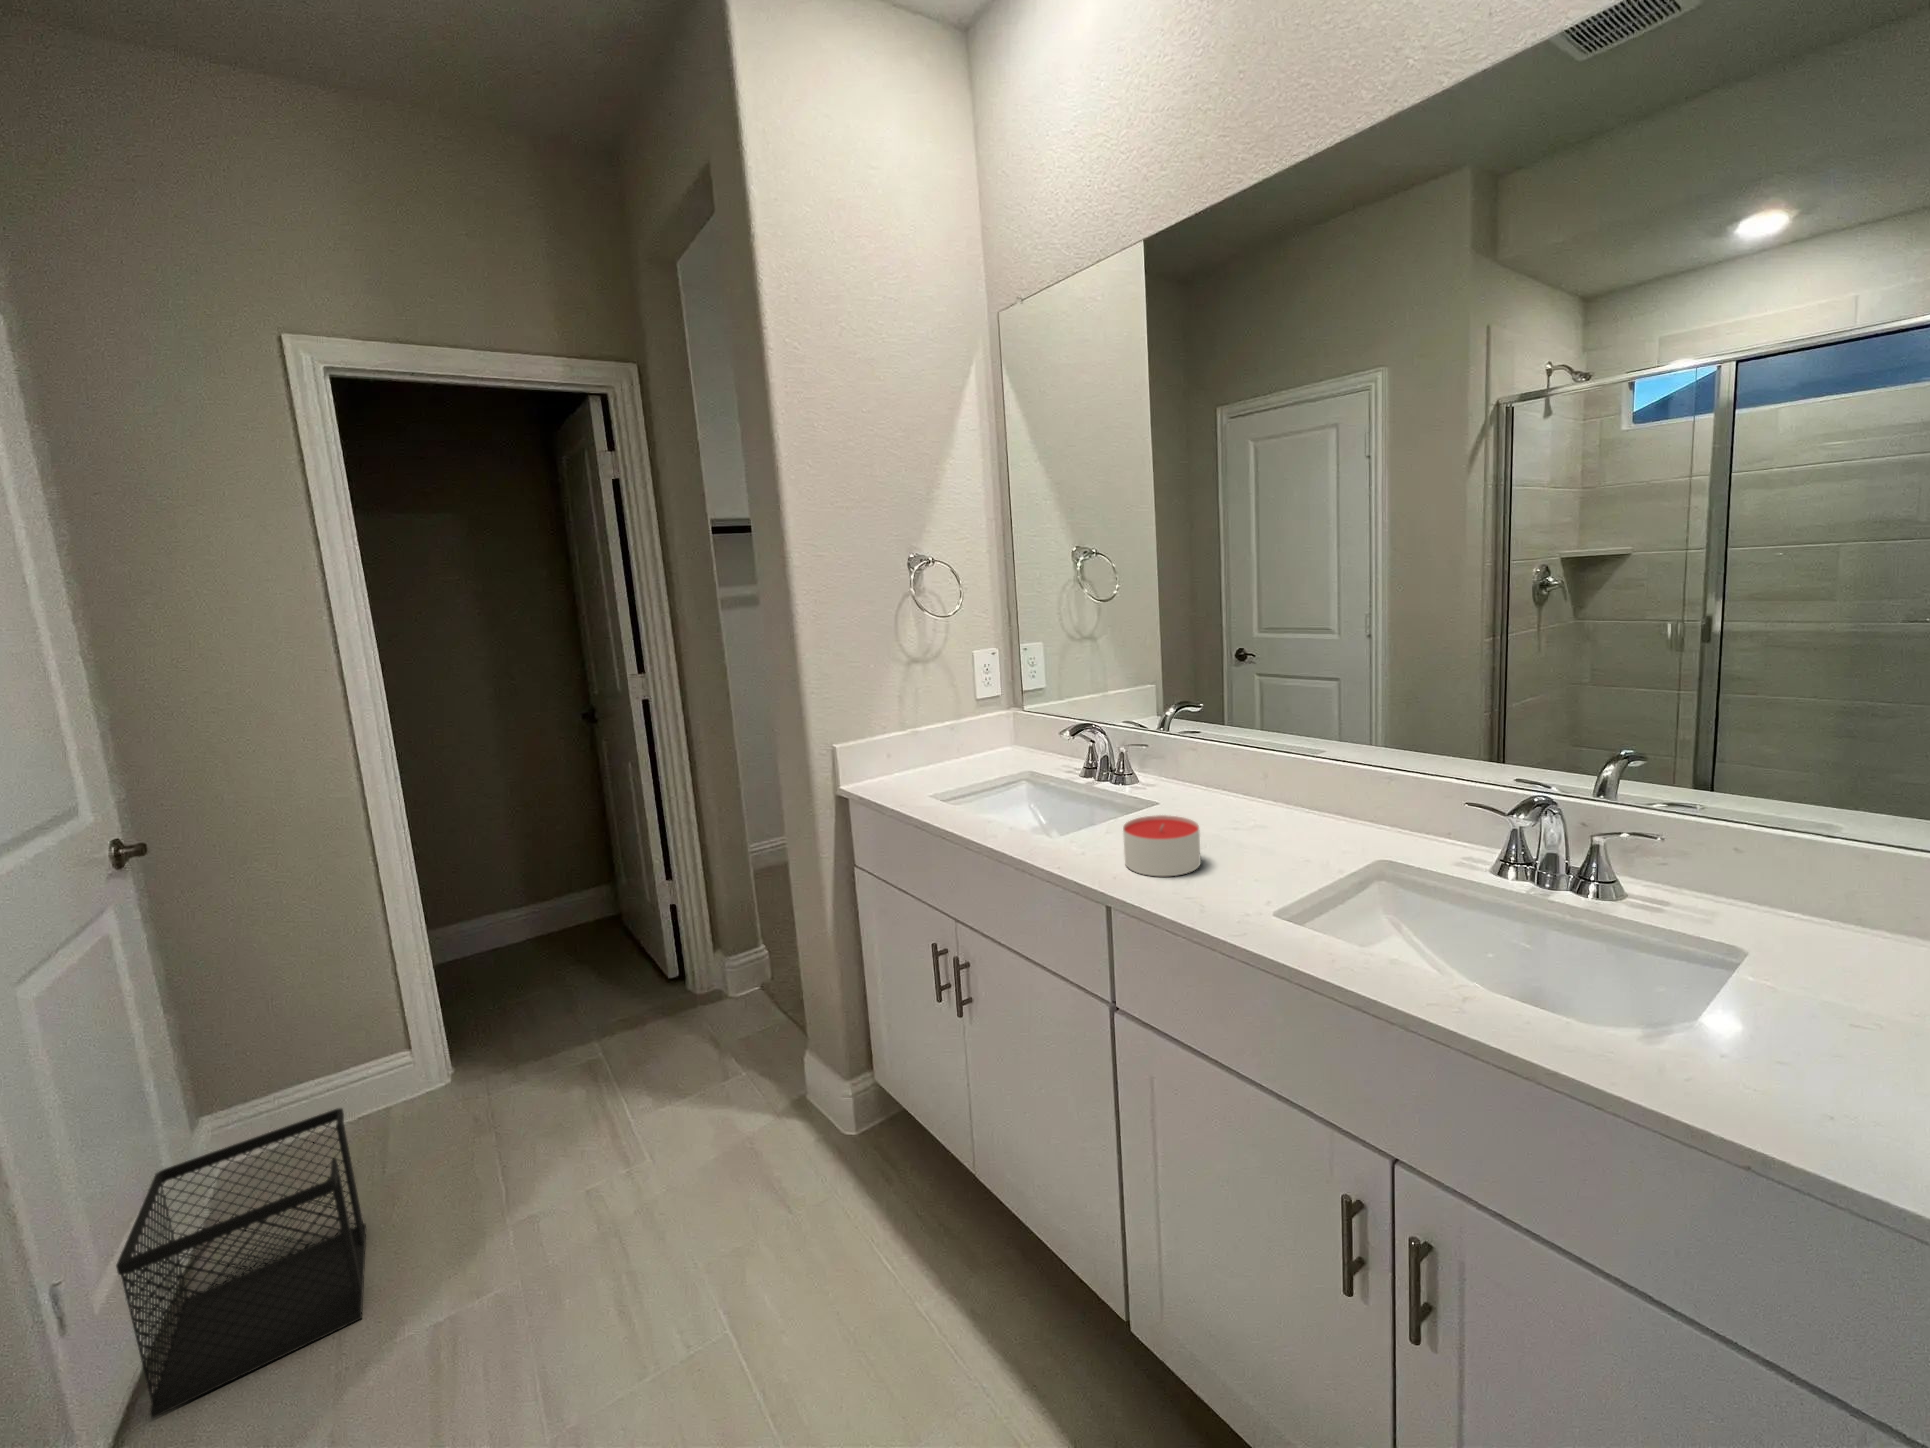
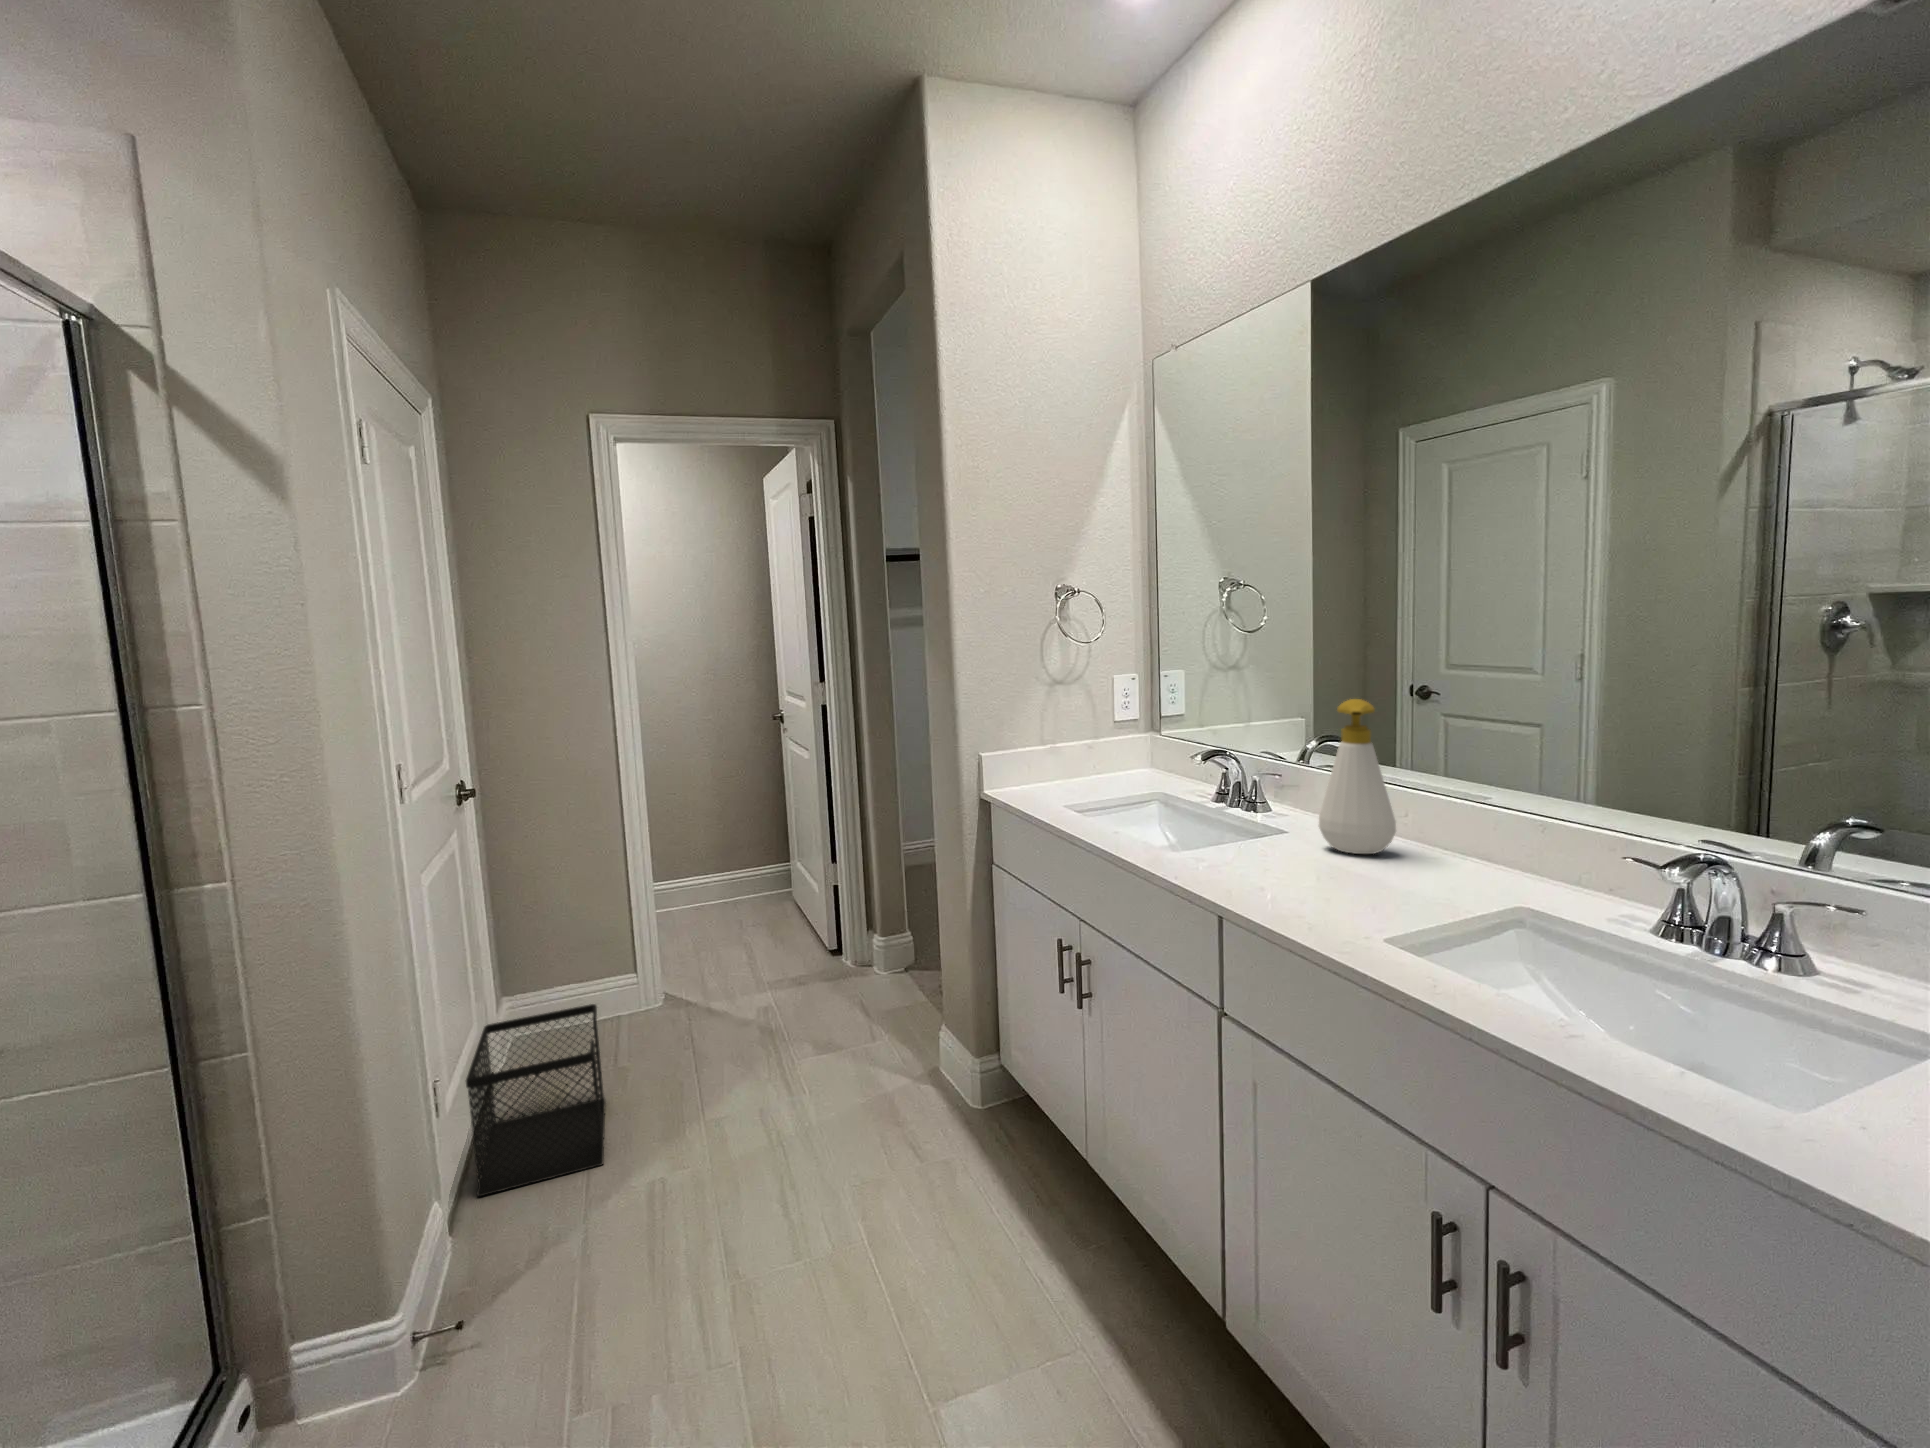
soap bottle: none [1188,665,1259,820] -> present [1319,699,1396,854]
candle: present [1123,815,1201,876] -> none [1240,839,1319,896]

